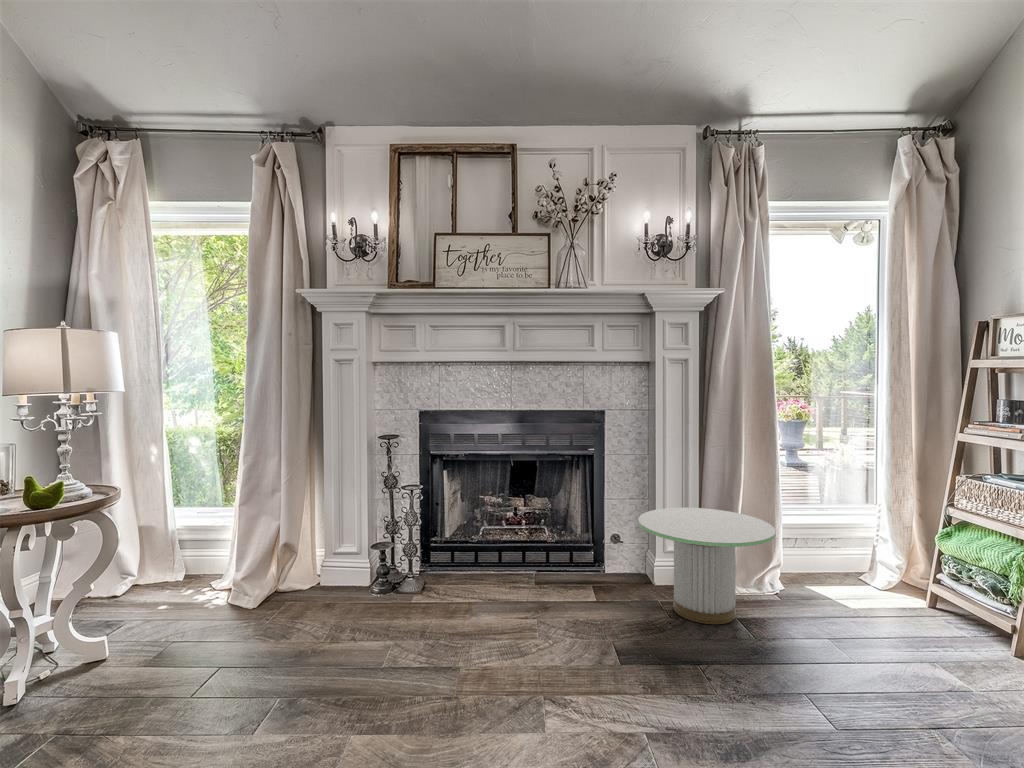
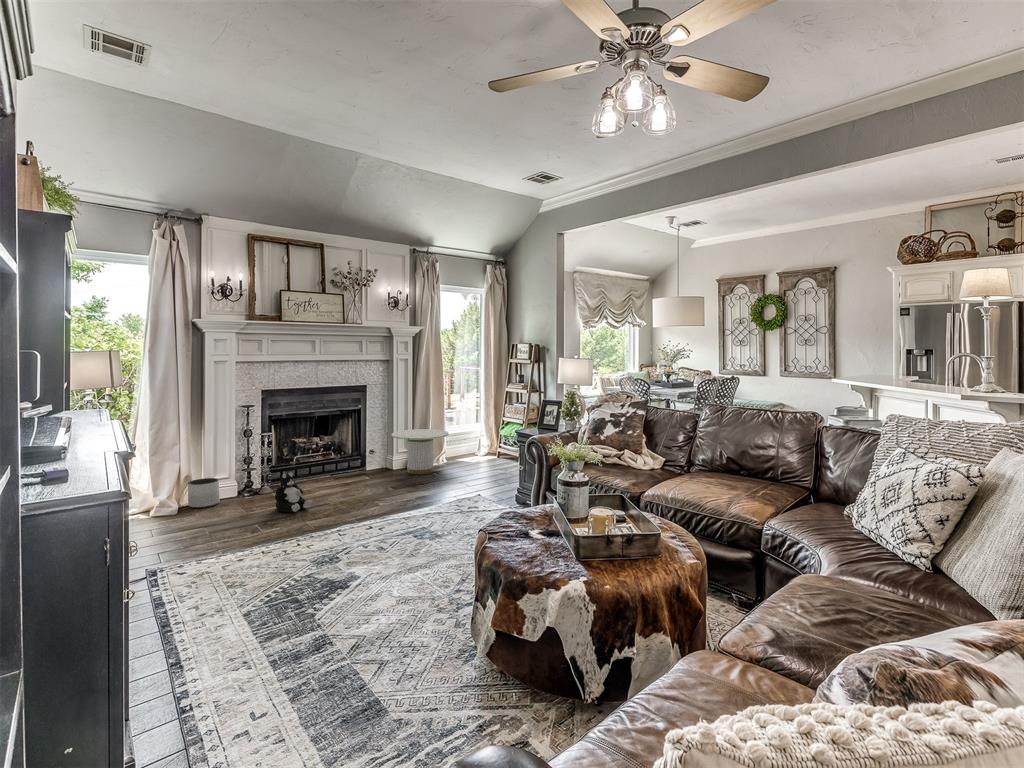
planter: none [258,556,308,613] -> present [188,478,220,508]
plush toy: none [320,586,388,690] -> present [275,472,312,512]

